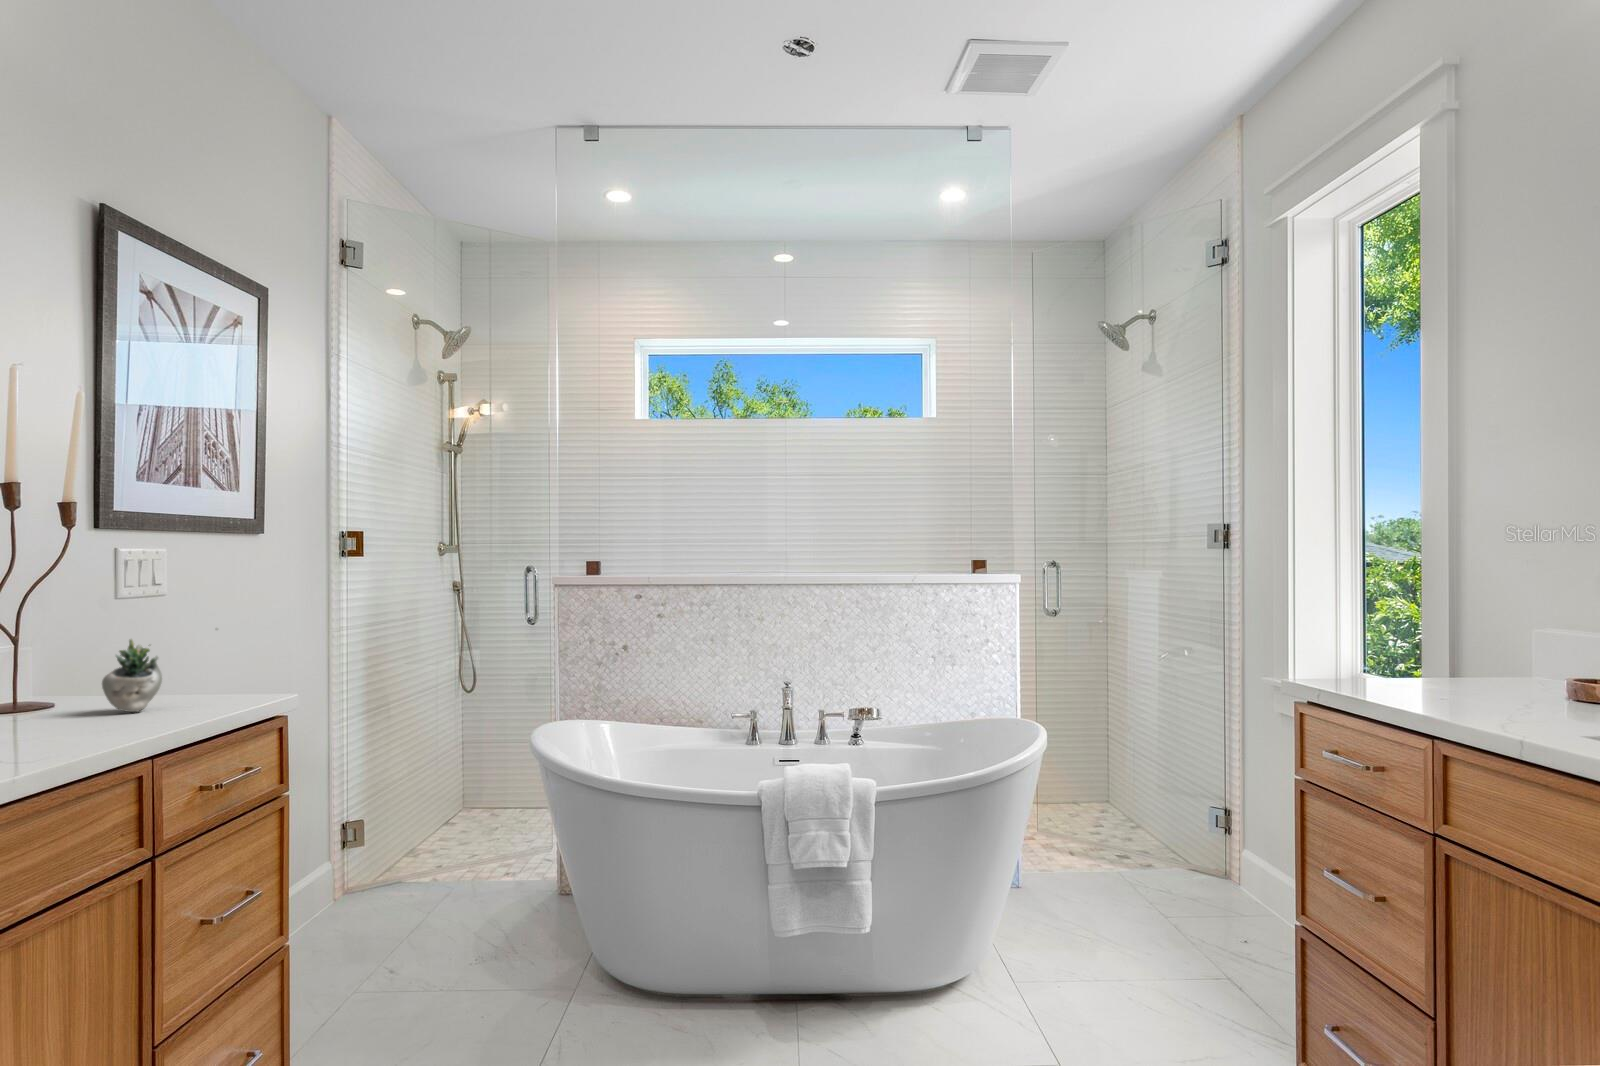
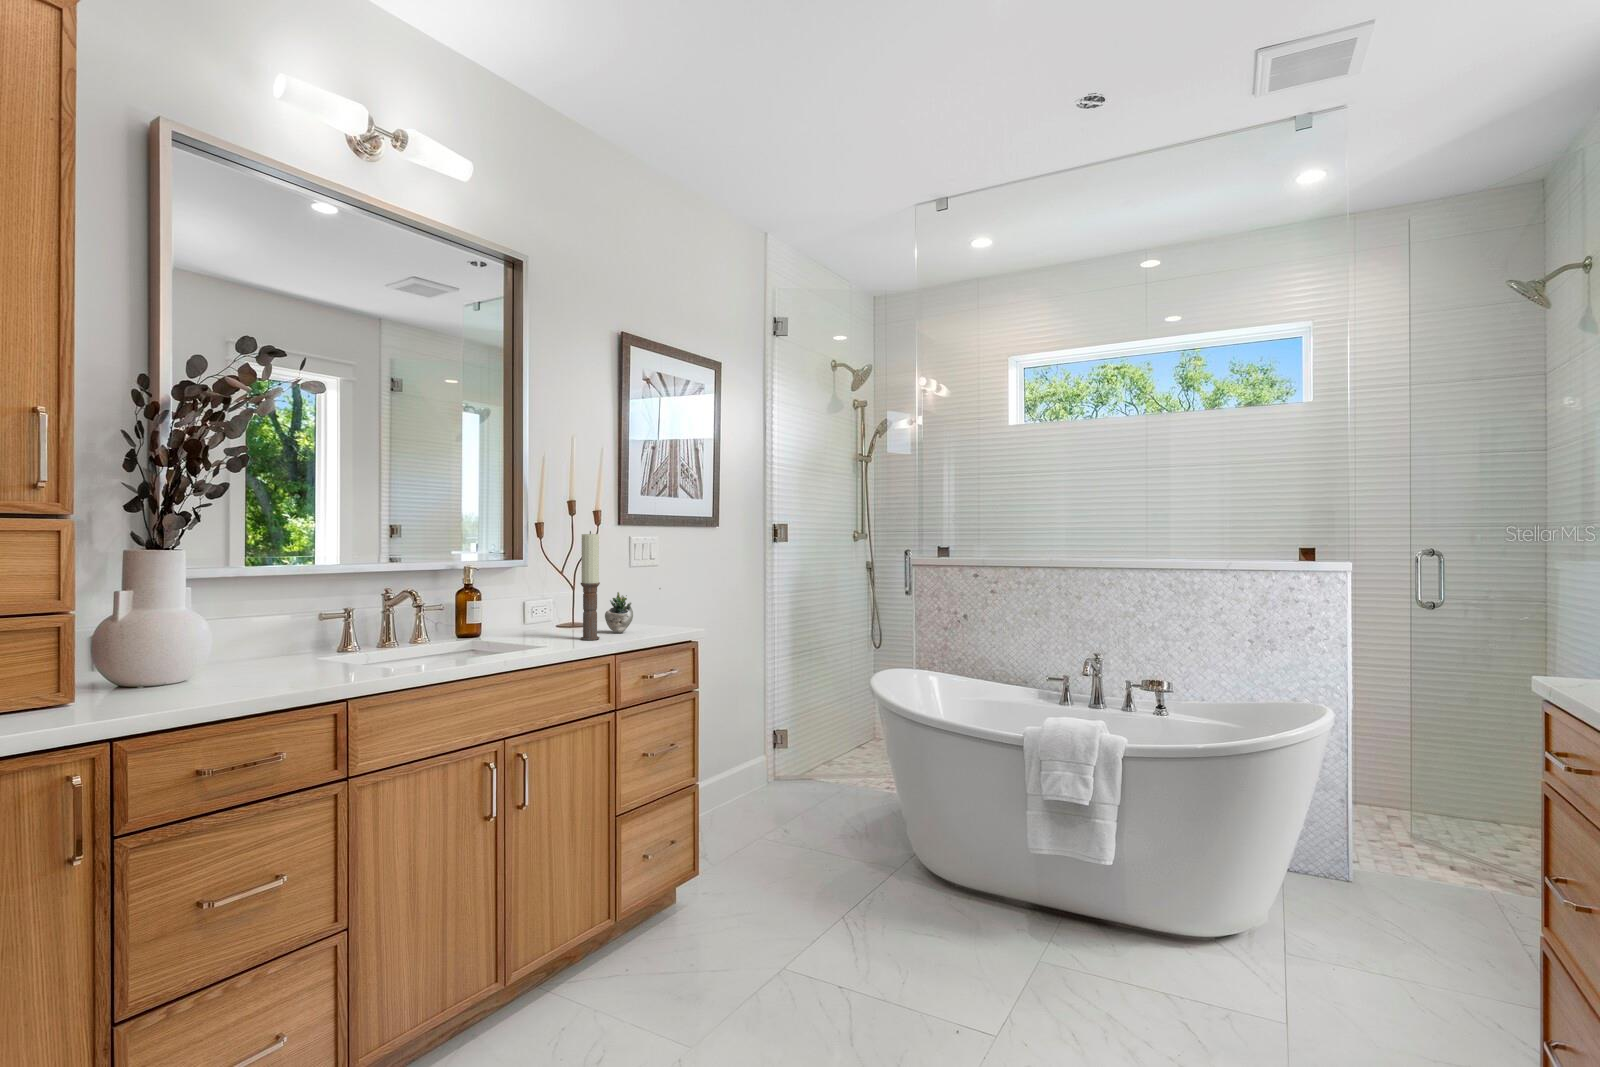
candle: none [58,528,102,732] -> present [581,531,600,640]

